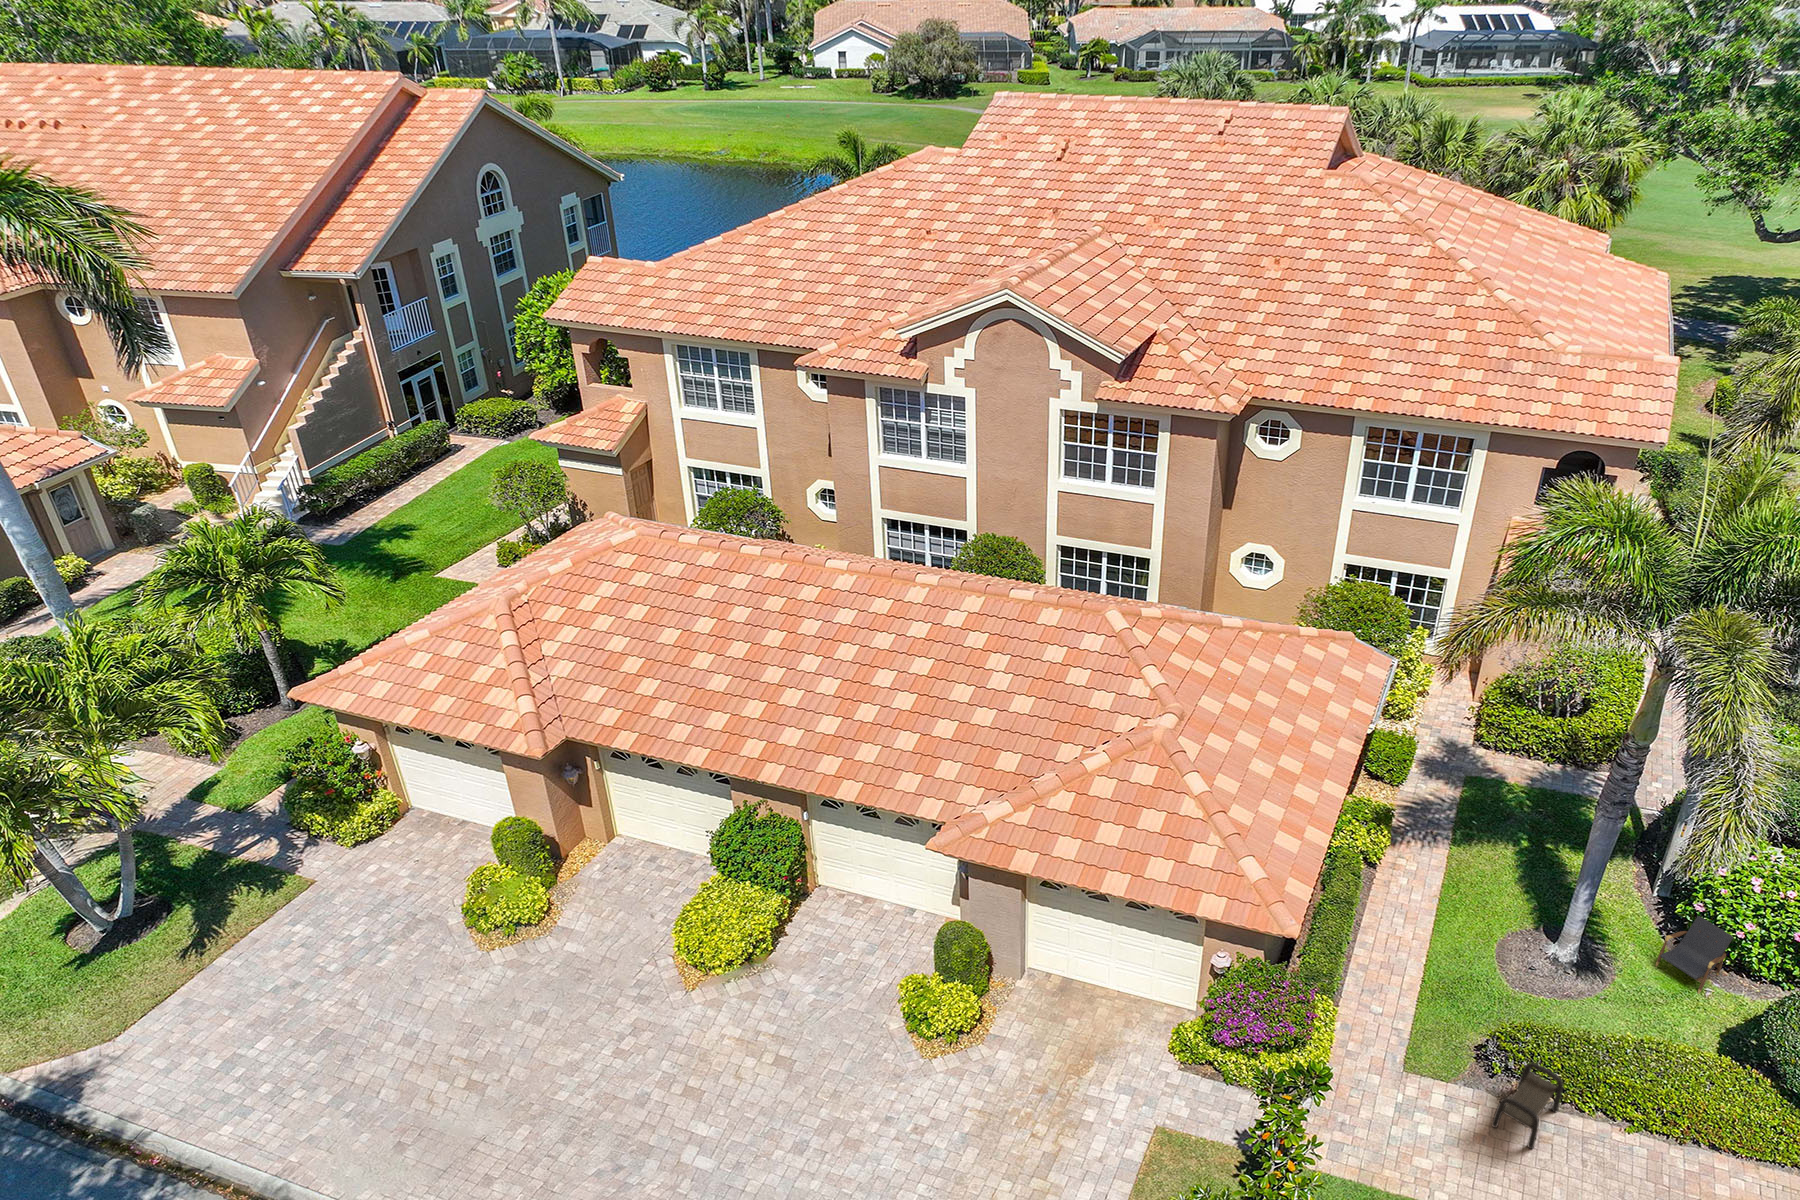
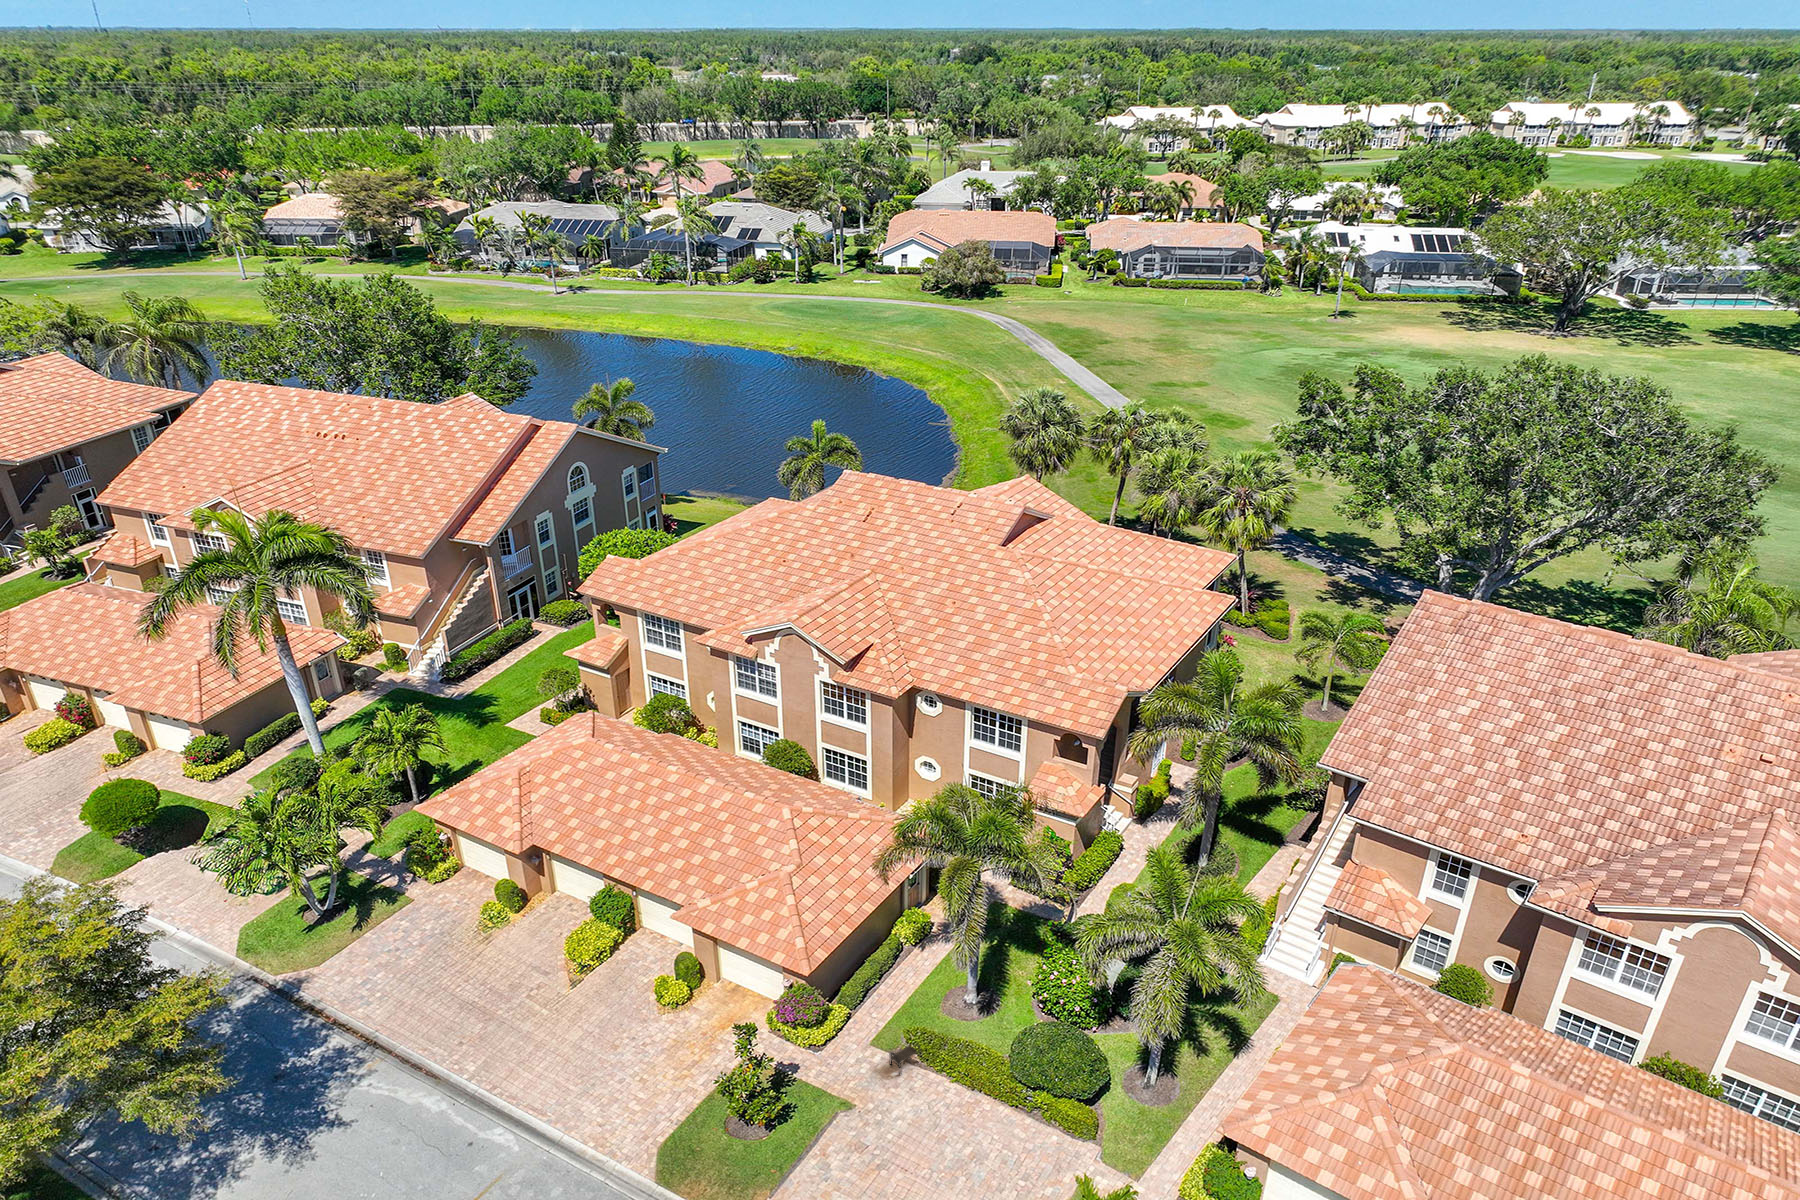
lounge chair: present [1656,916,1733,994] -> none [1010,982,1039,1019]

